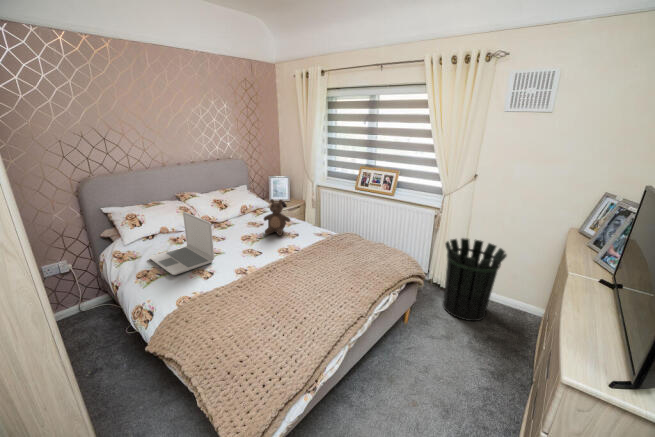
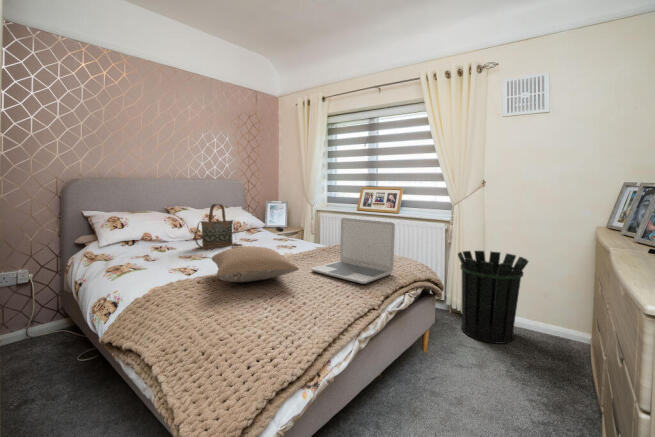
handbag: none [207,198,252,240] -> present [194,204,242,248]
teddy bear: present [264,199,290,236] -> none [257,207,286,246]
laptop: present [149,212,214,275] -> present [311,218,395,284]
pillow: none [228,255,306,298] -> present [212,247,299,282]

